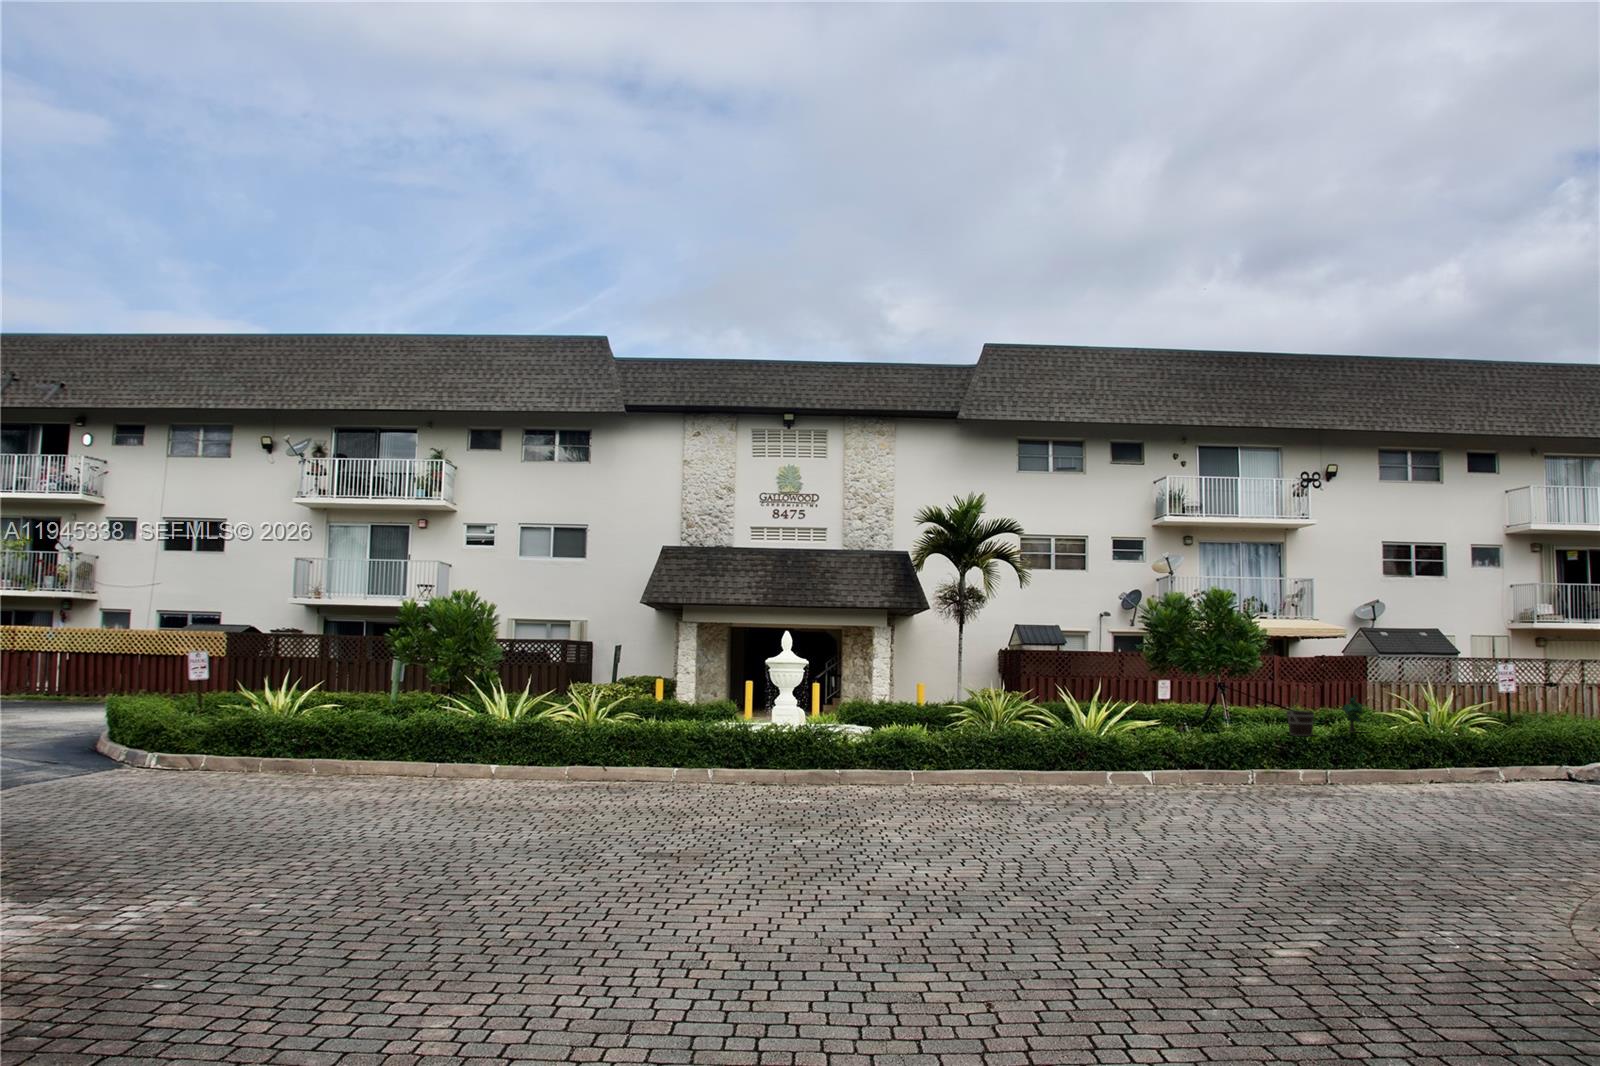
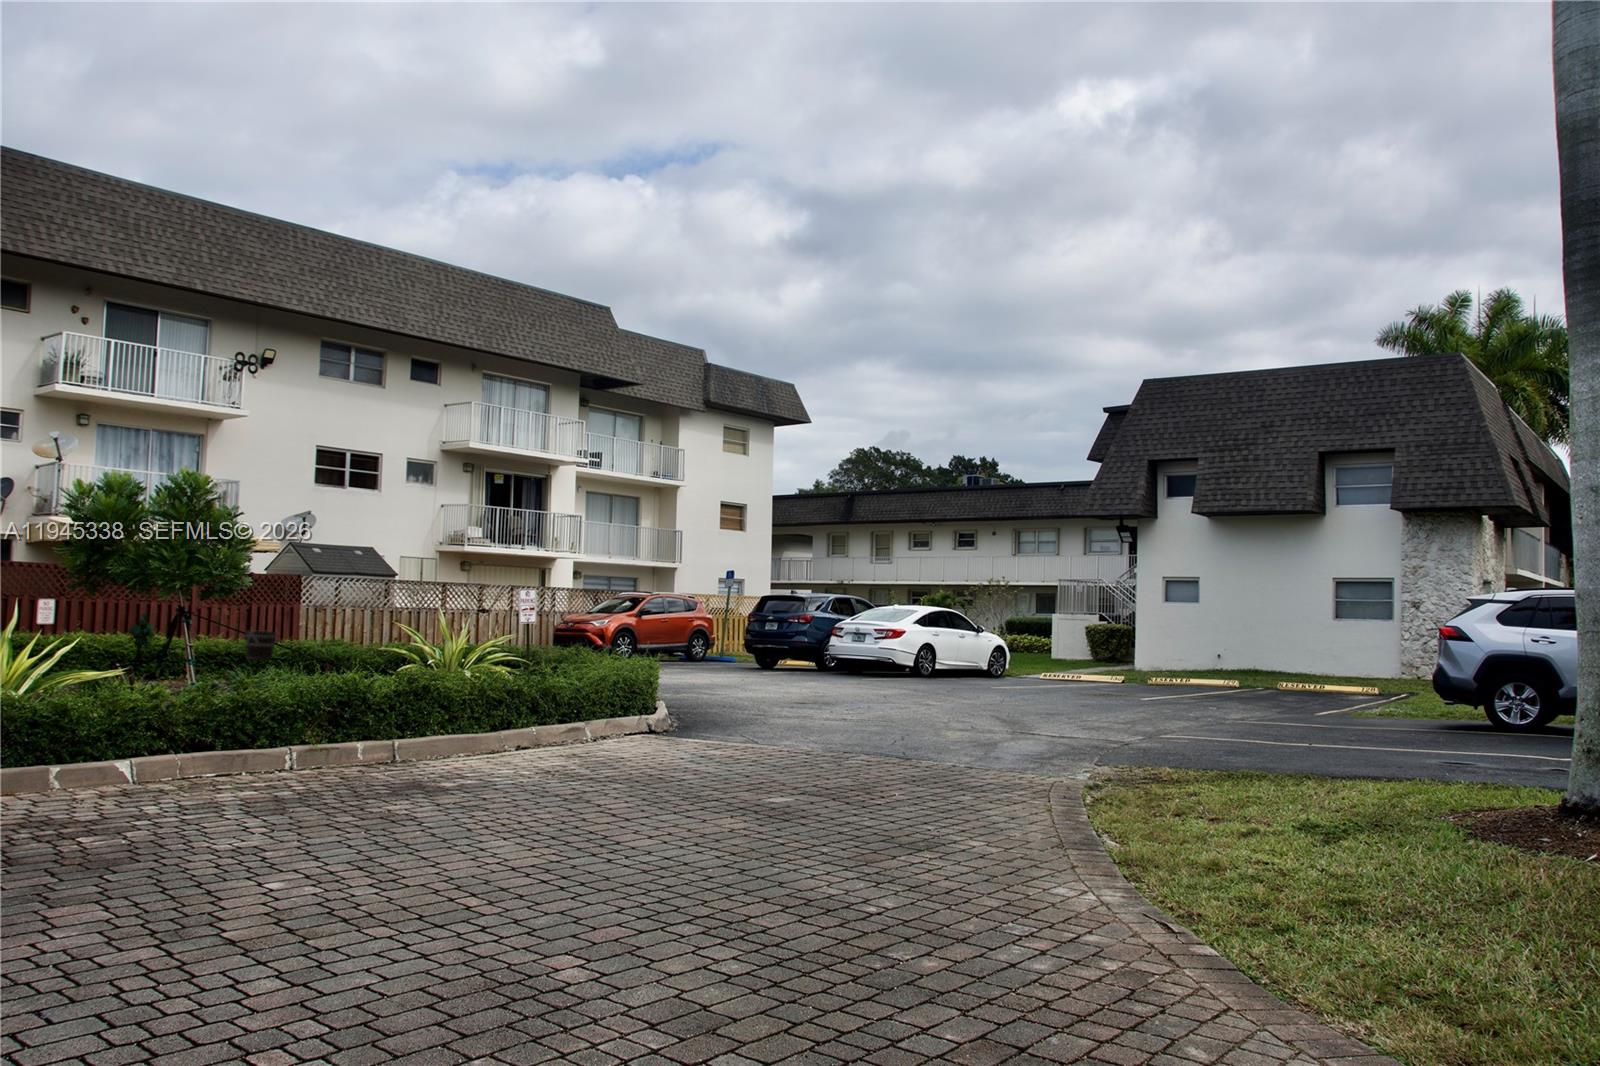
decorative plant: present [1342,695,1363,733] -> present [128,613,155,661]

